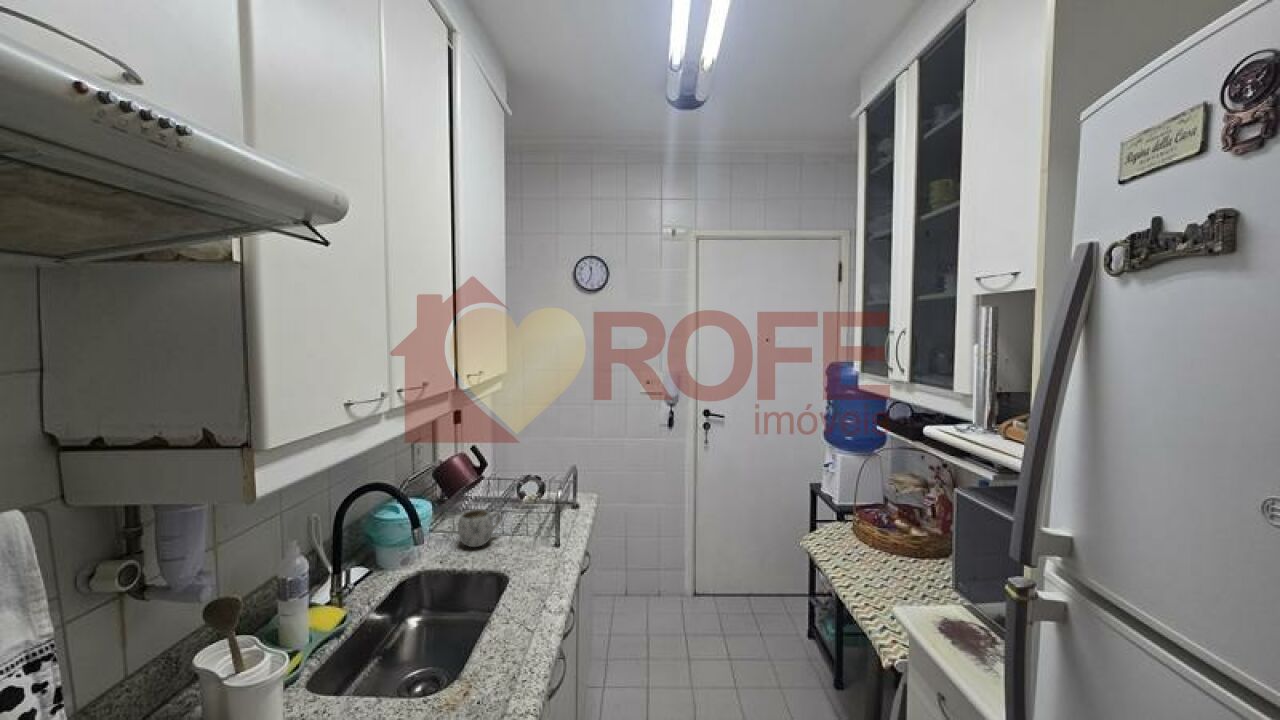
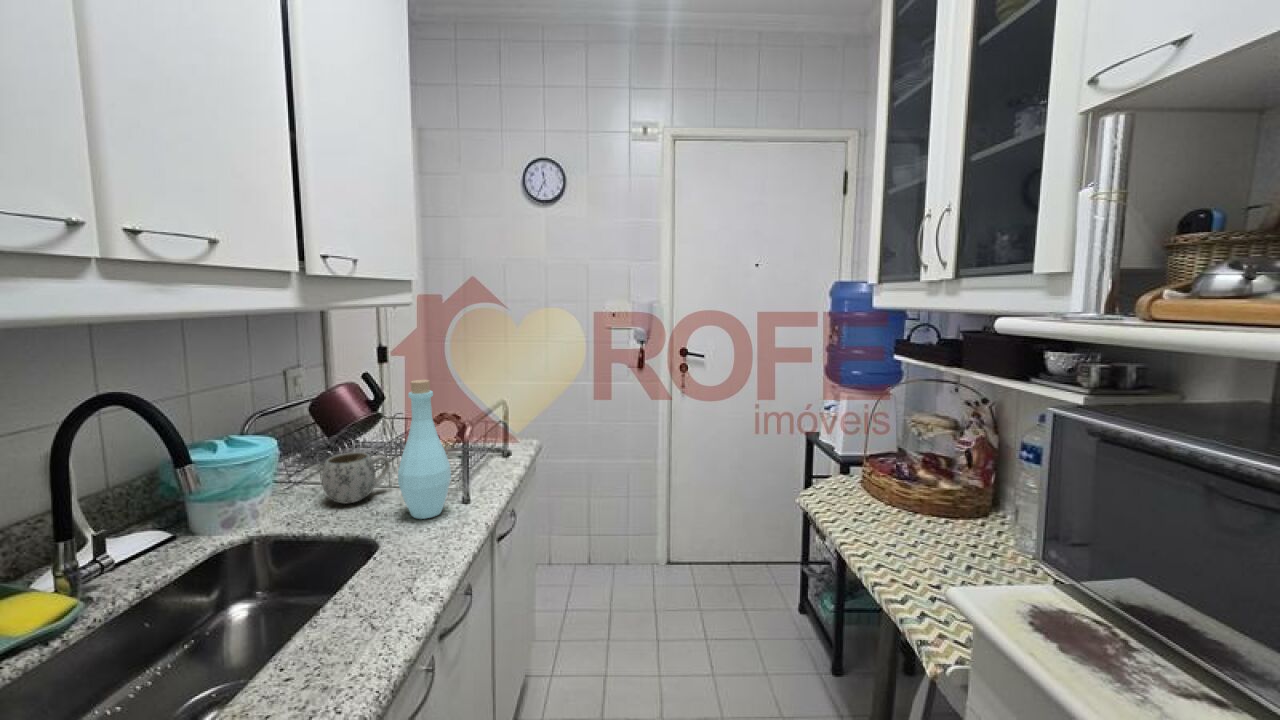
bottle: none [515,460,550,559] -> present [398,380,451,519]

